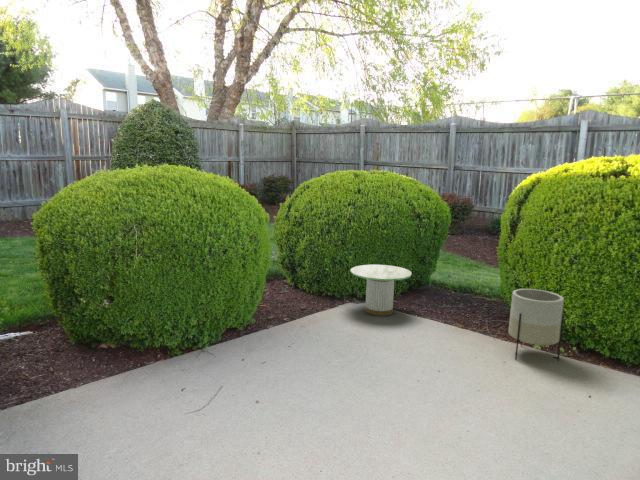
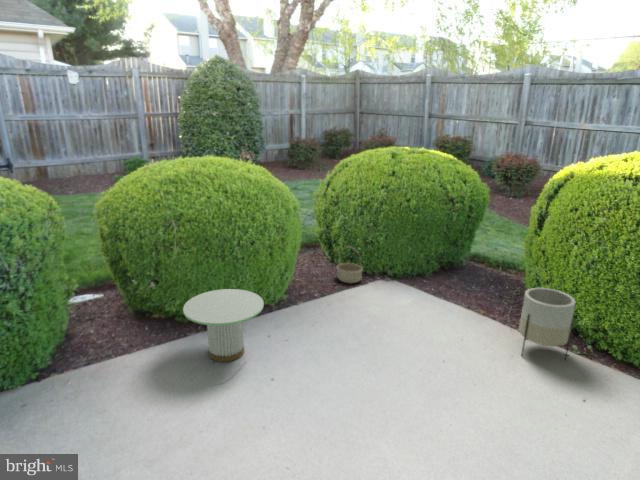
side table: present [350,265,412,316] -> present [183,289,264,362]
basket: none [303,267,332,307] -> present [337,253,363,283]

